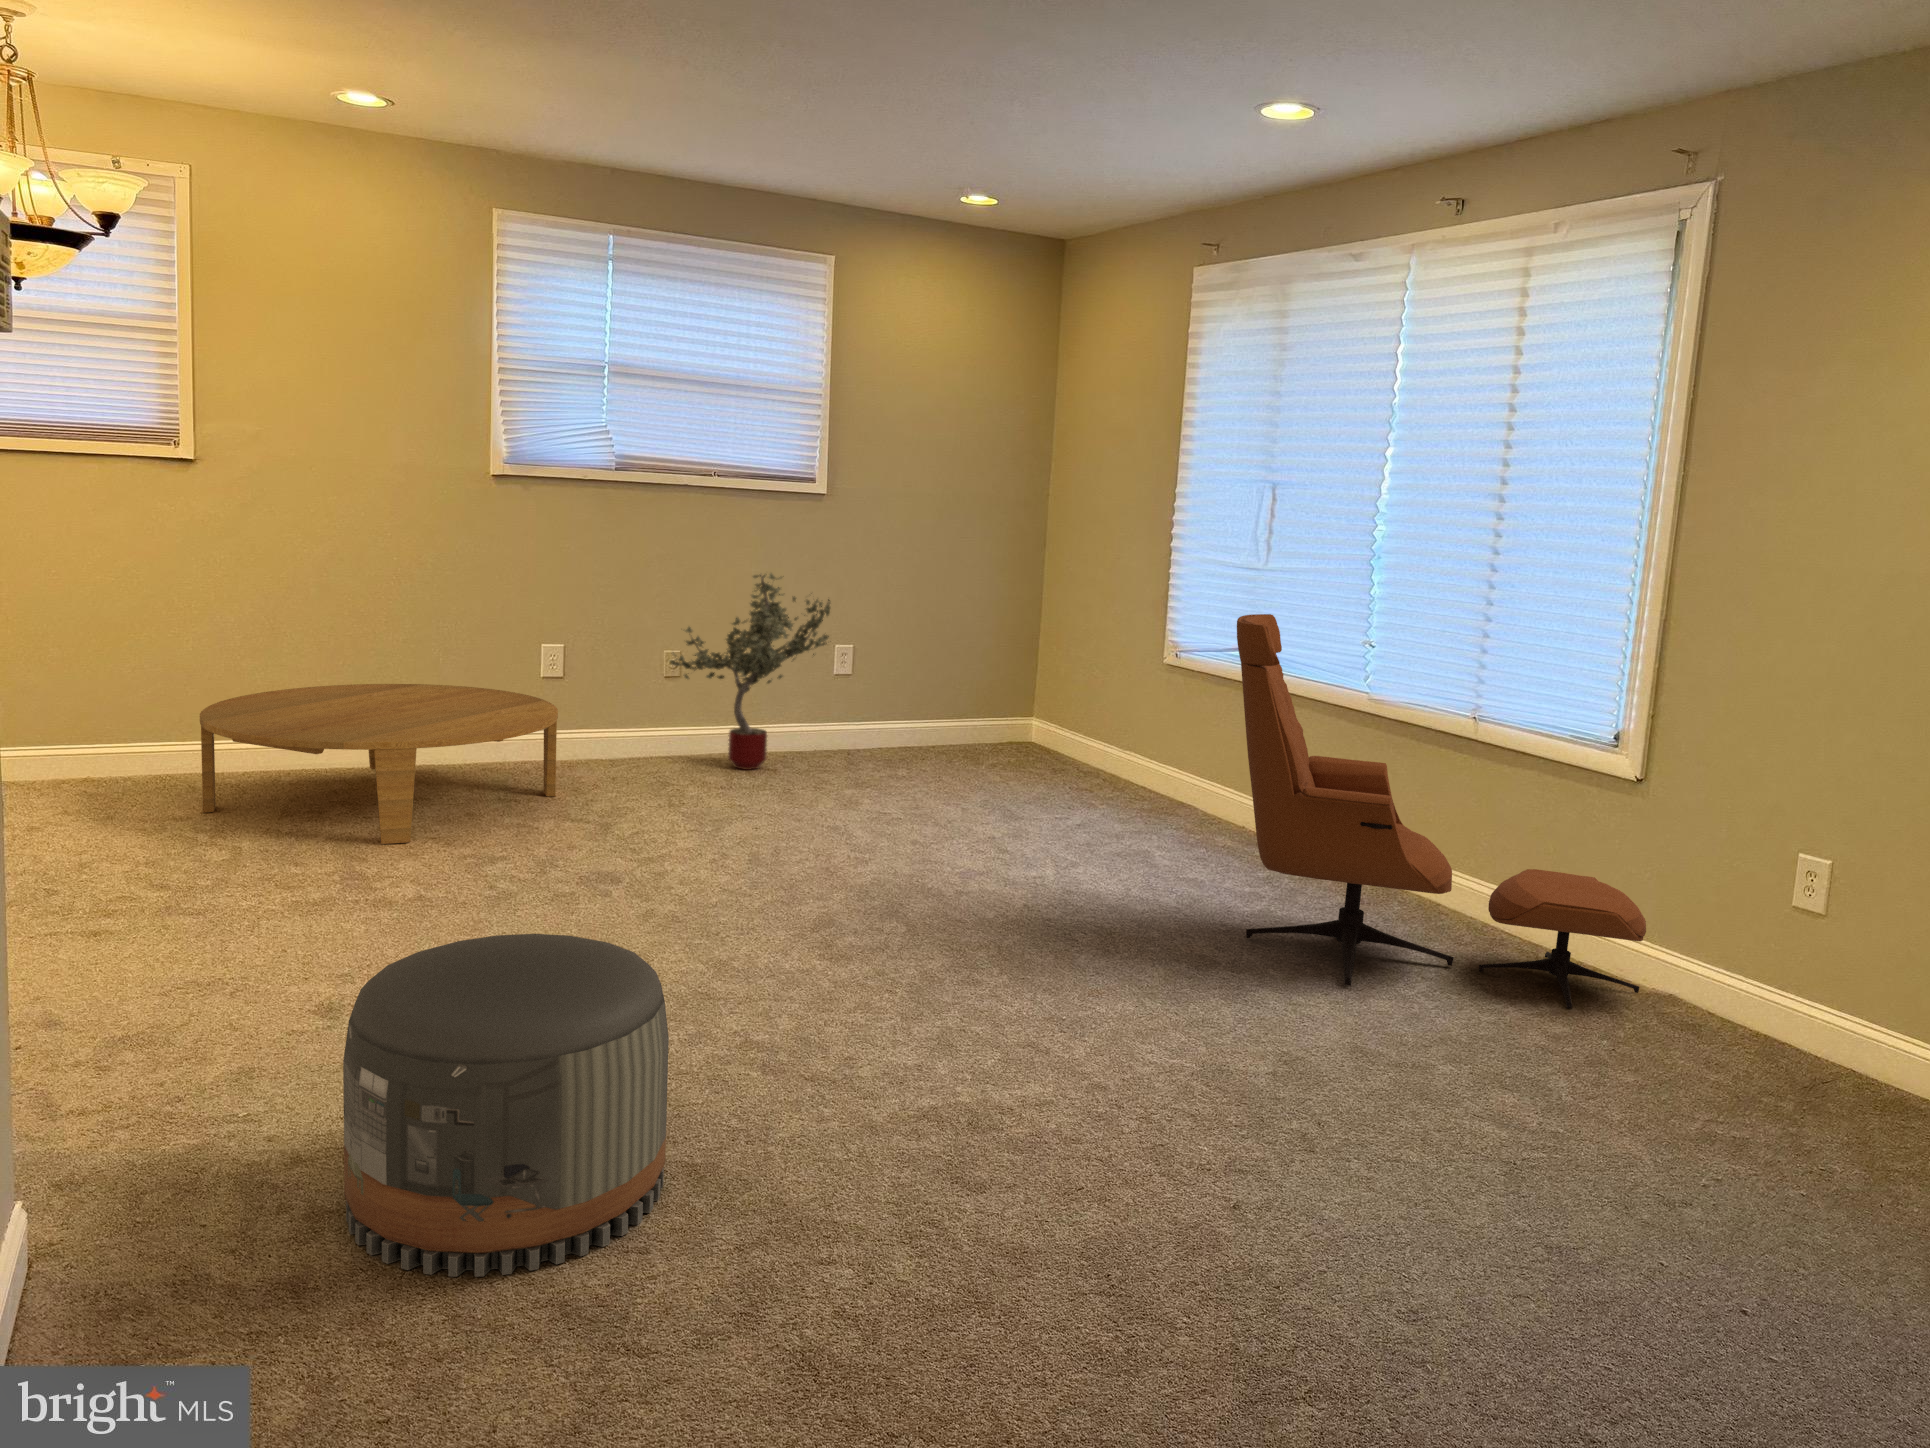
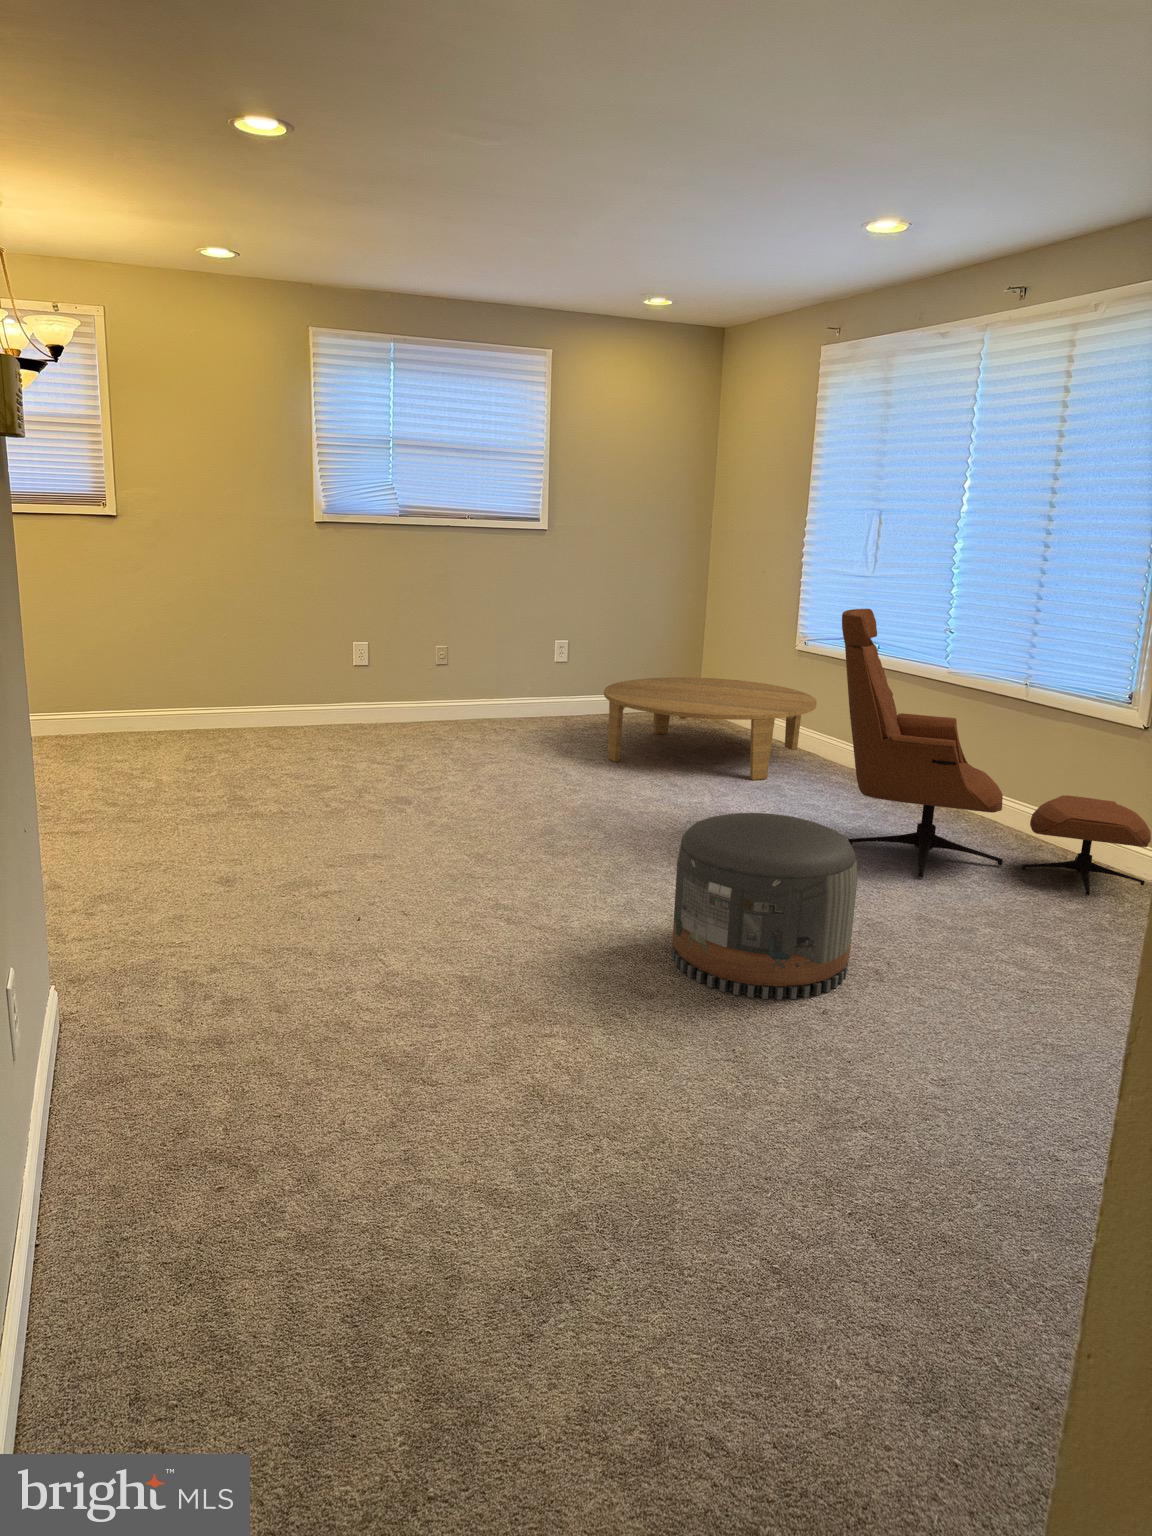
potted tree: present [670,573,831,770] -> none [434,587,550,731]
coffee table: present [200,684,558,844] -> present [604,677,817,780]
pouf: present [343,934,669,1277] -> present [672,813,857,1000]

